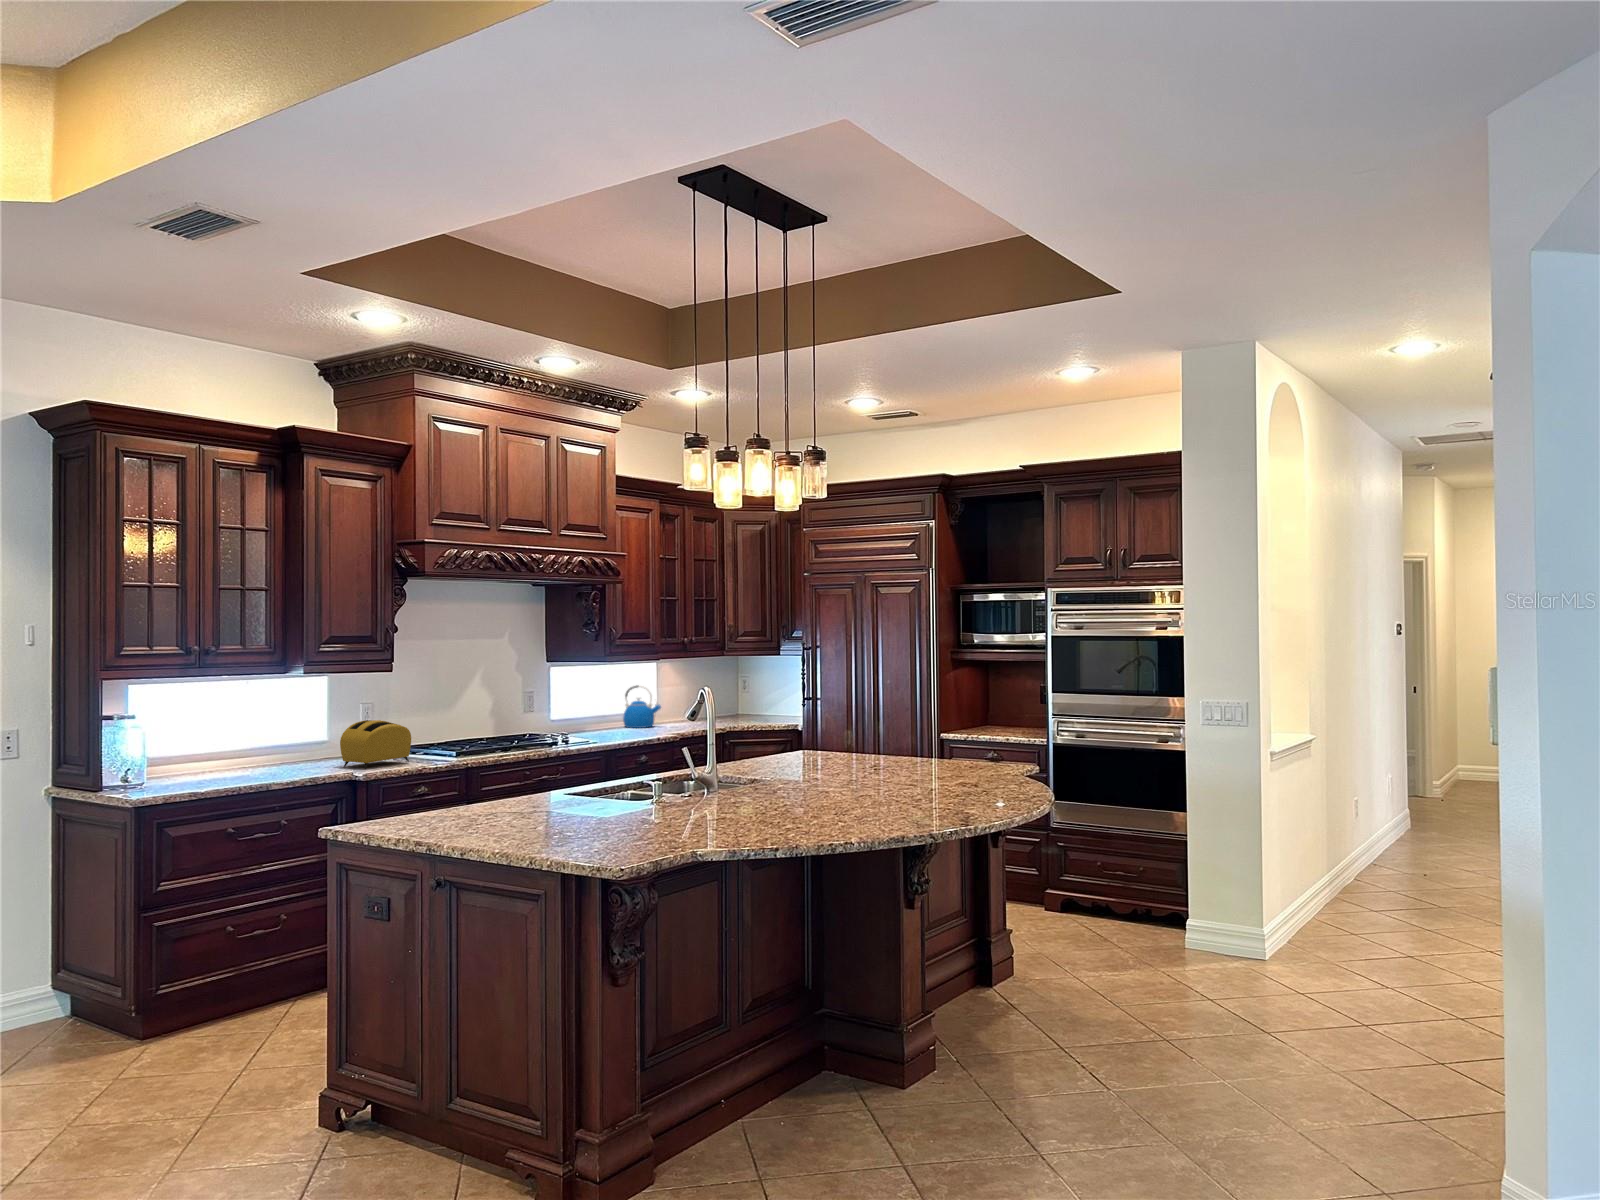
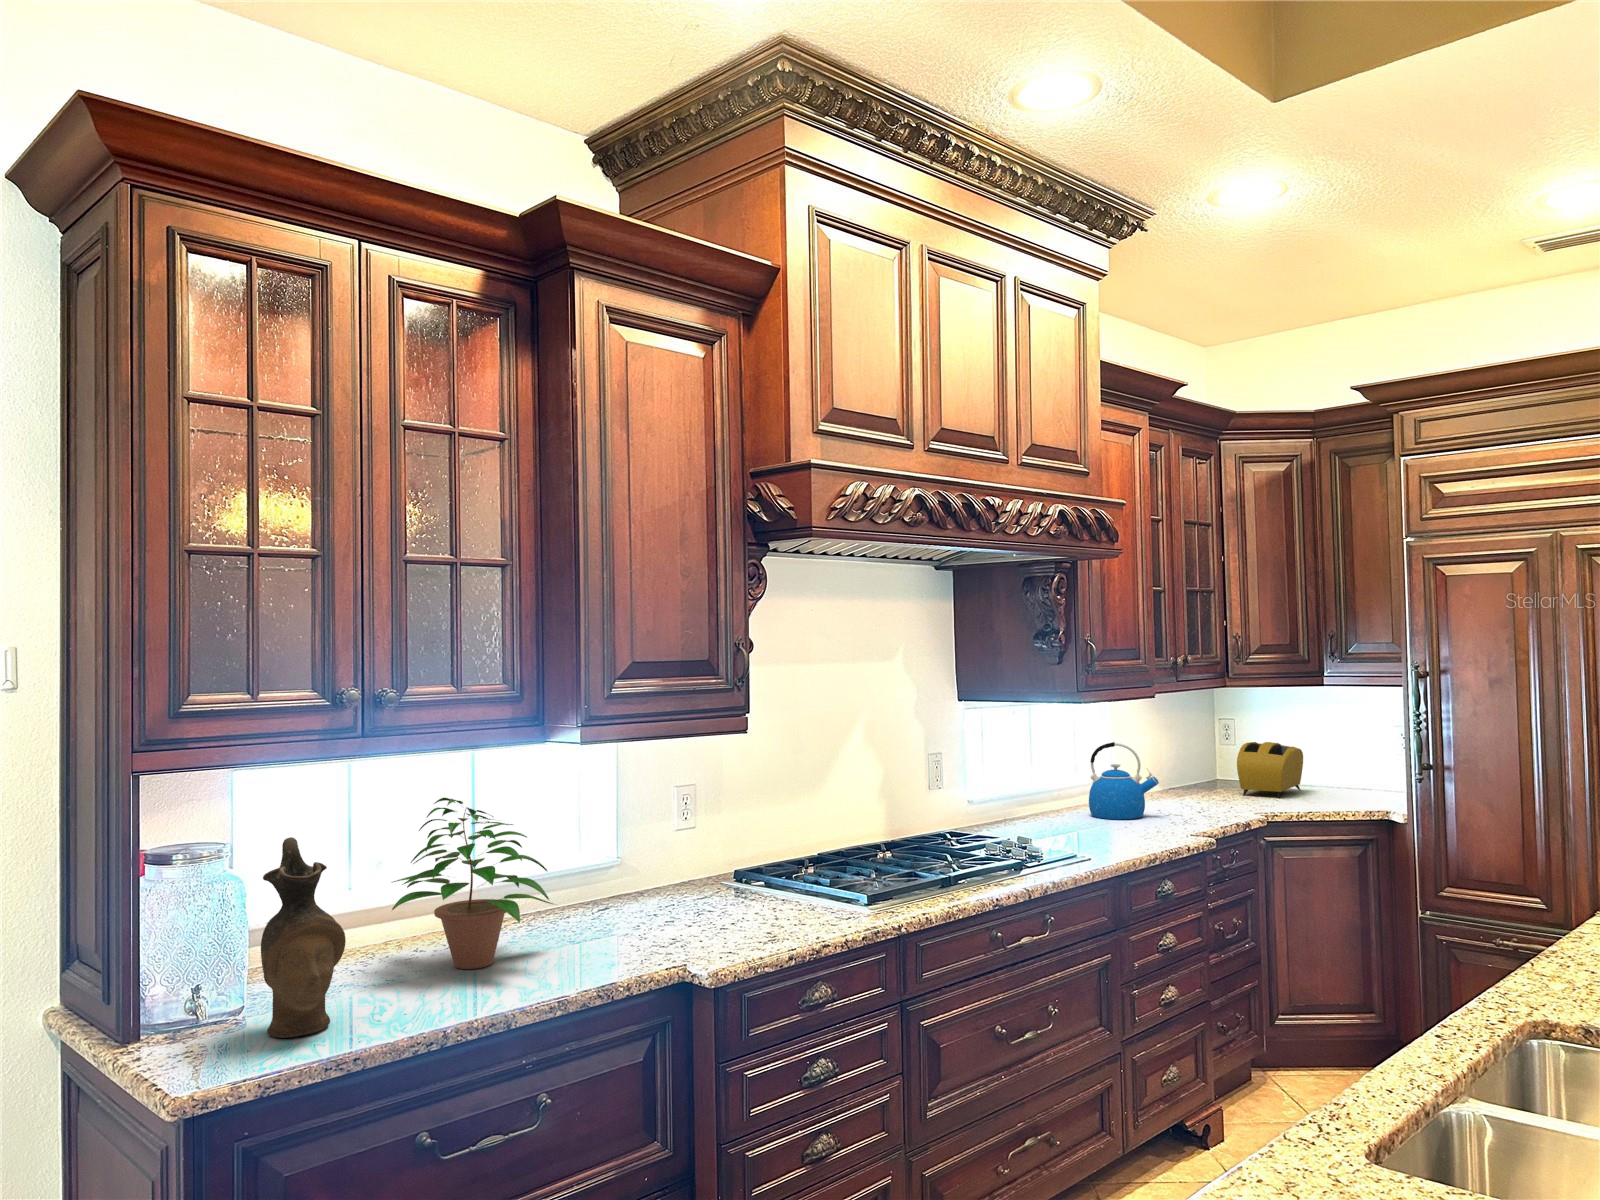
potted plant: none [211,697,293,774] -> present [392,798,553,969]
ceramic pitcher: none [158,708,195,788] -> present [261,837,346,1038]
toaster: present [340,720,411,769] -> present [1237,742,1303,798]

